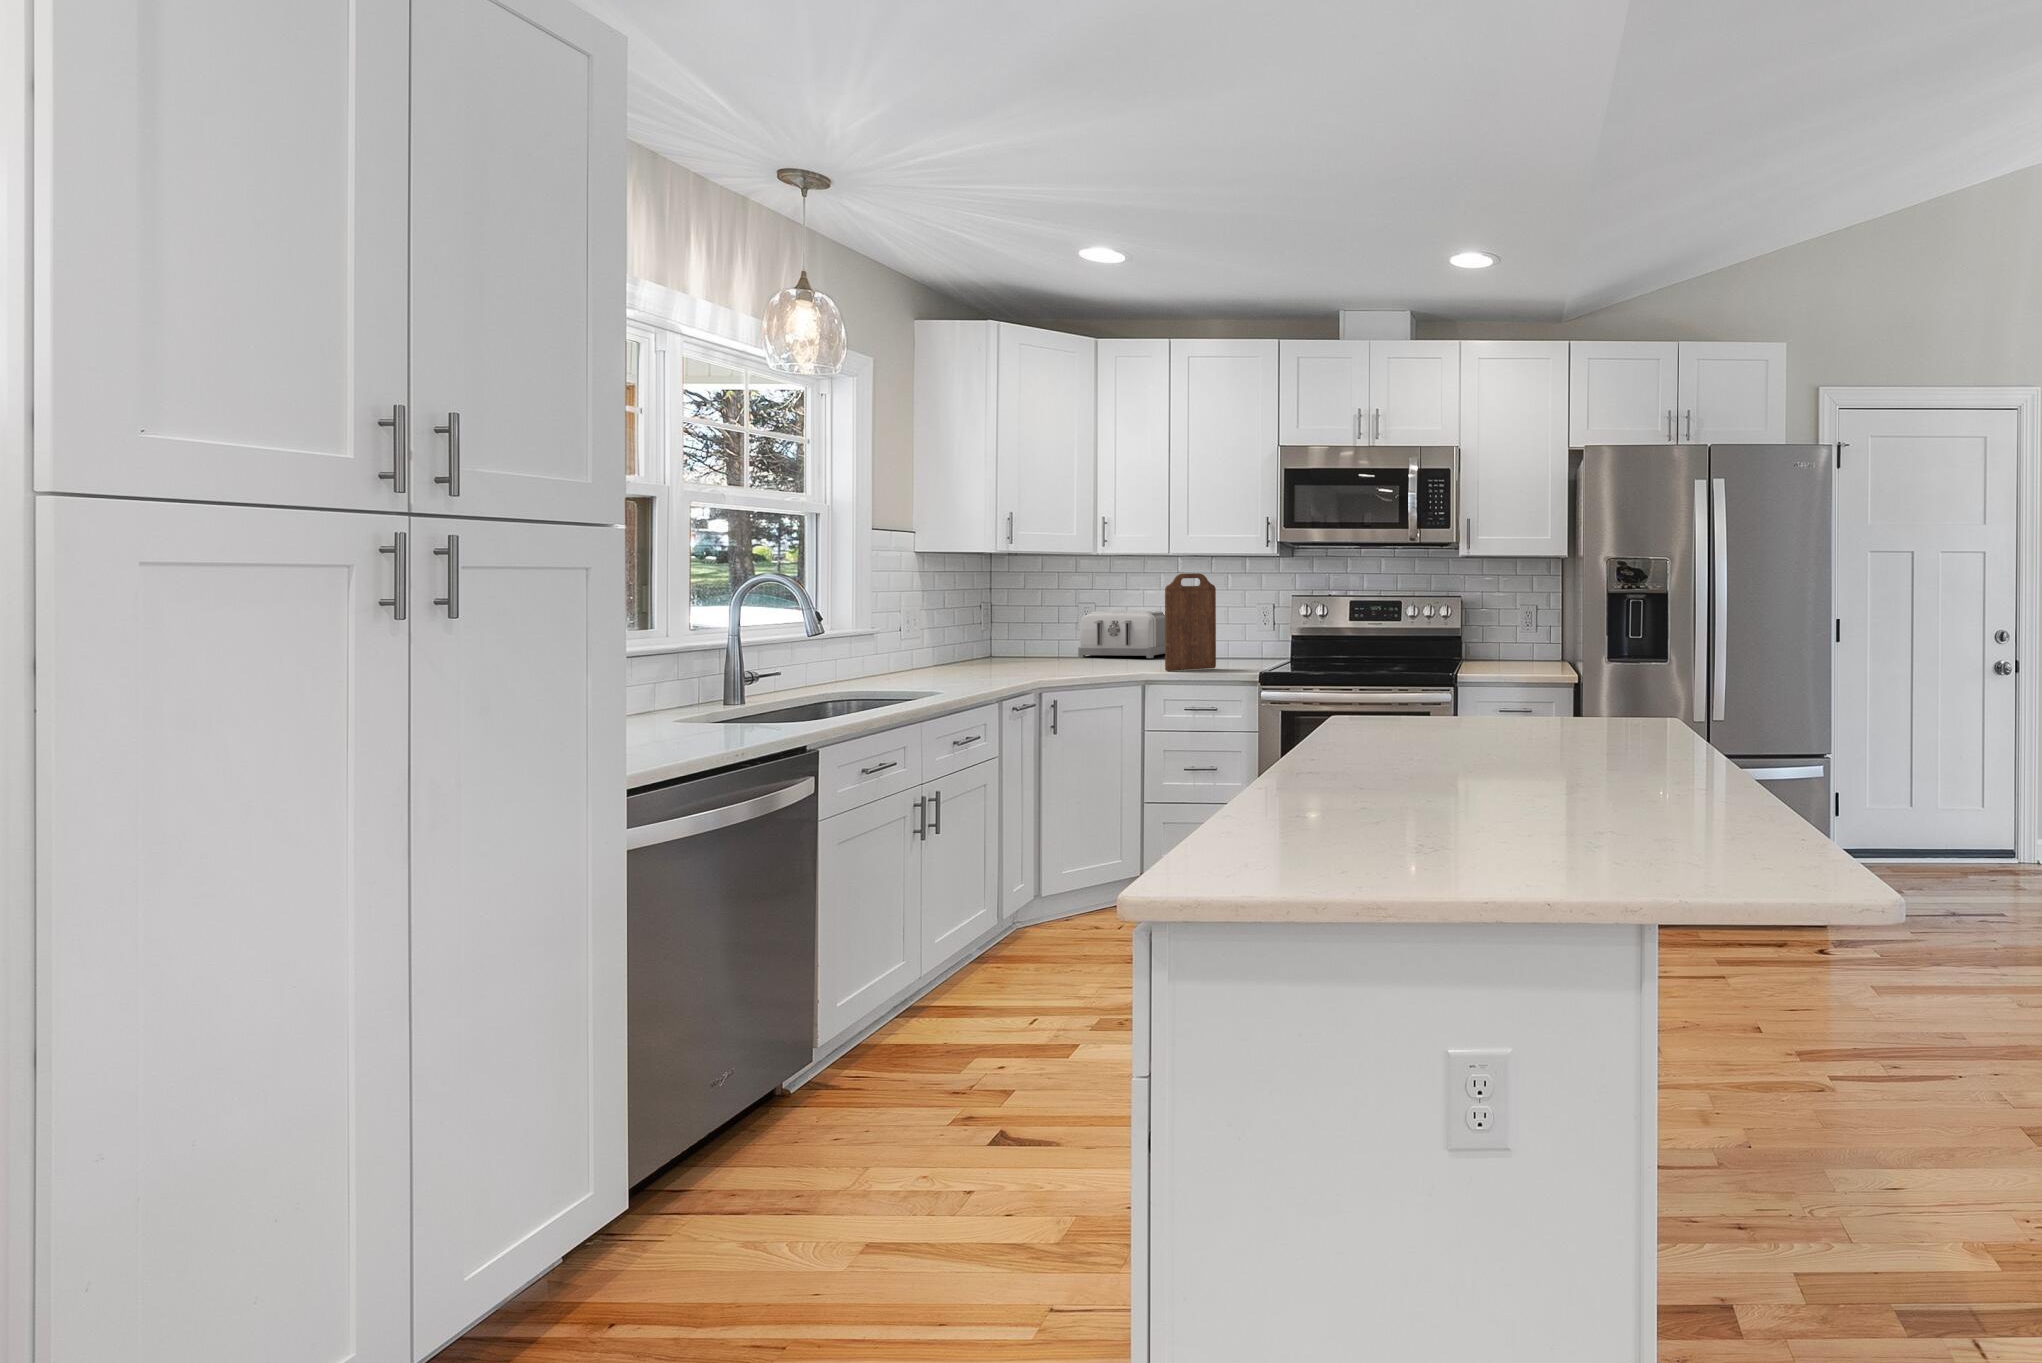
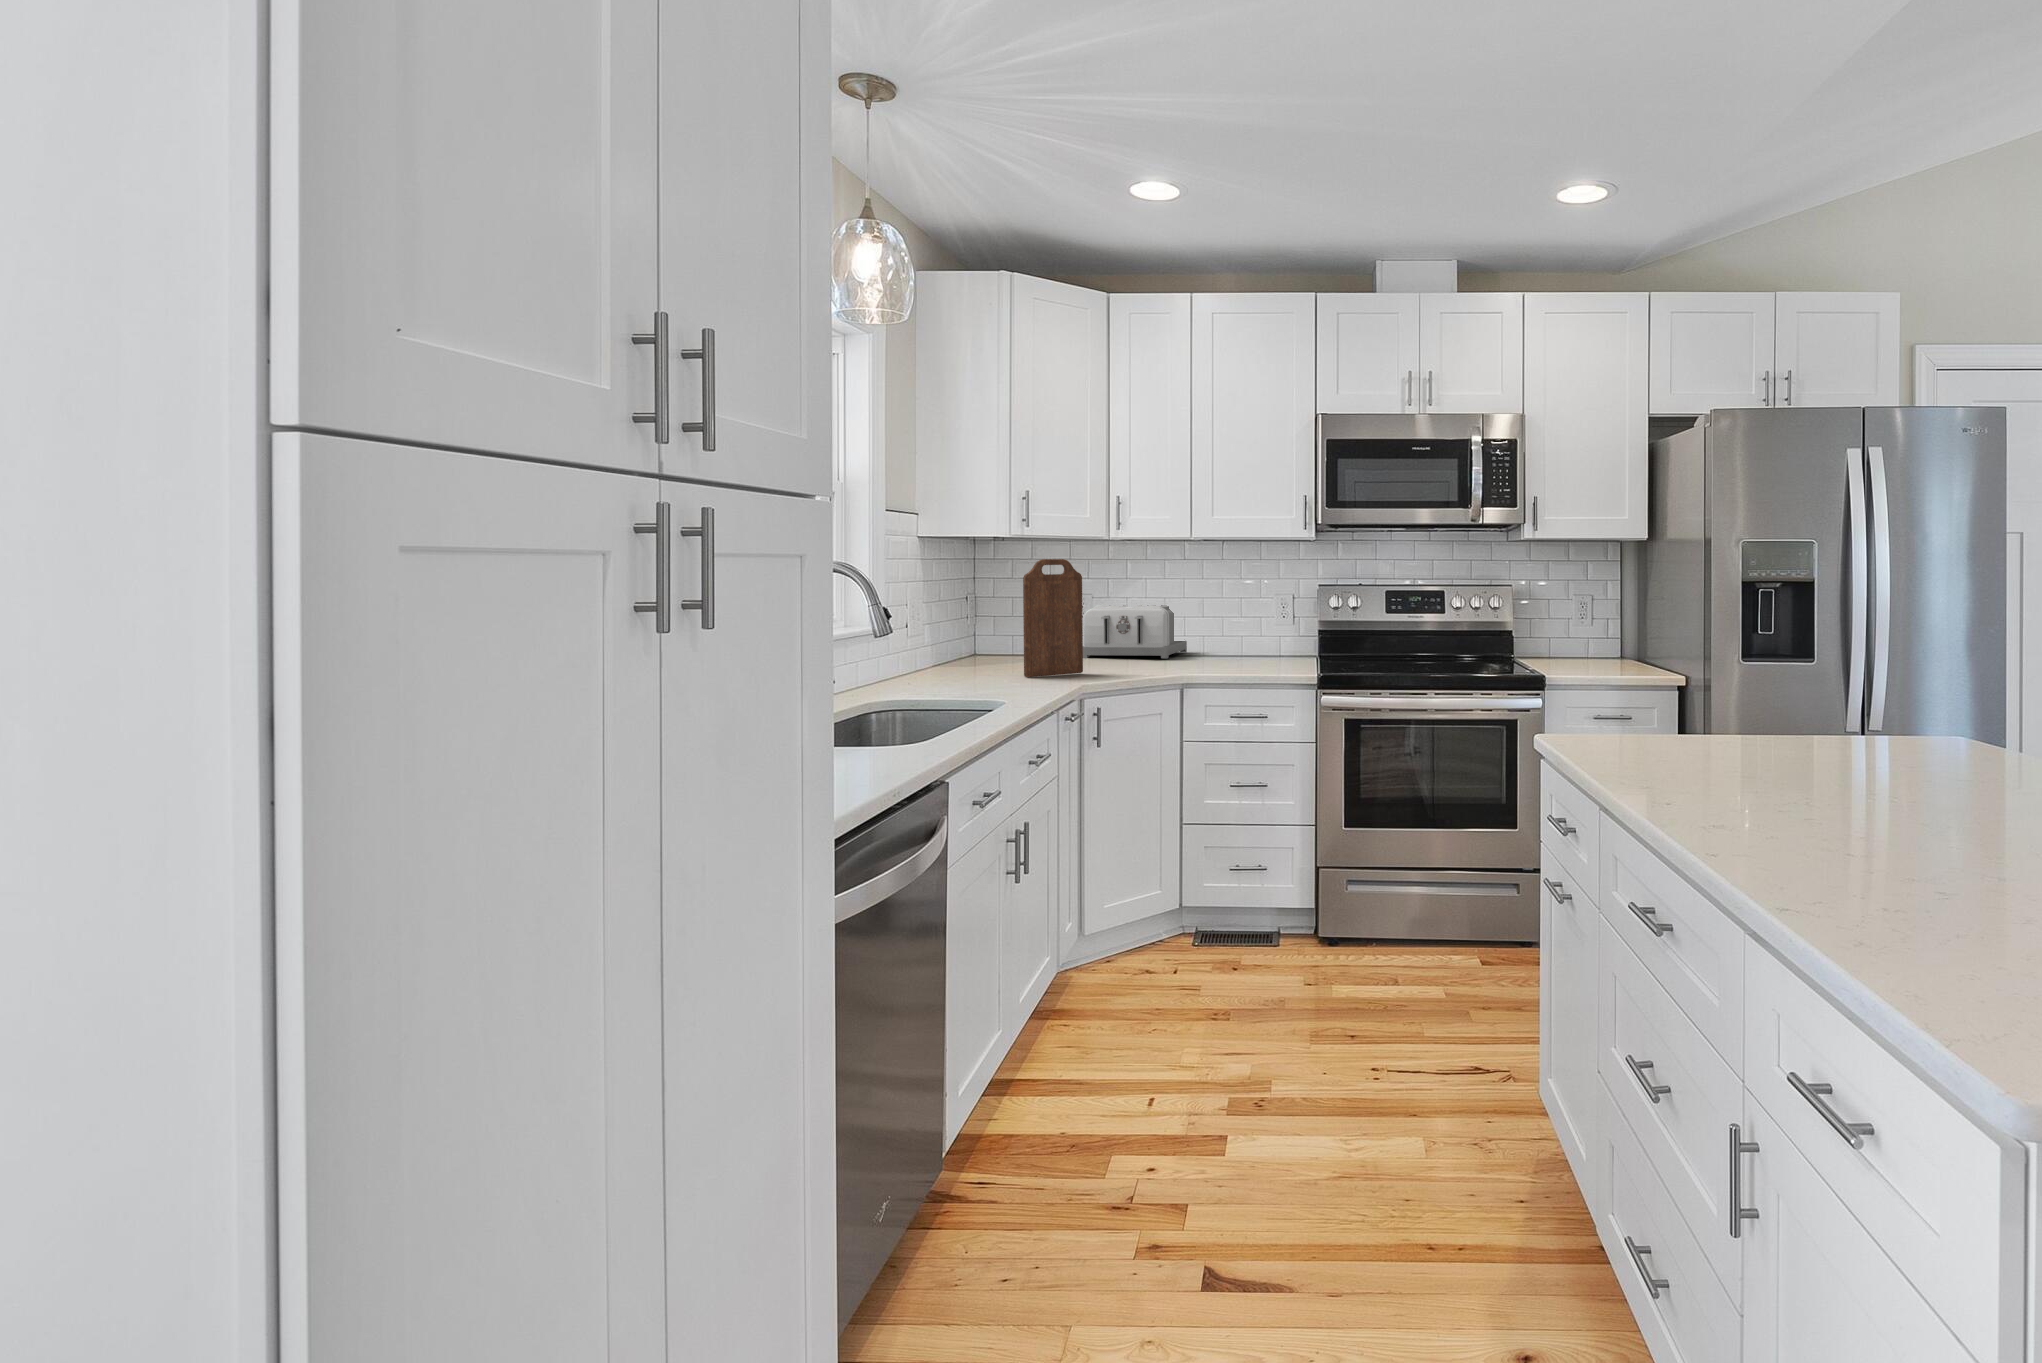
cutting board: present [1165,573,1216,671] -> present [1023,559,1083,677]

